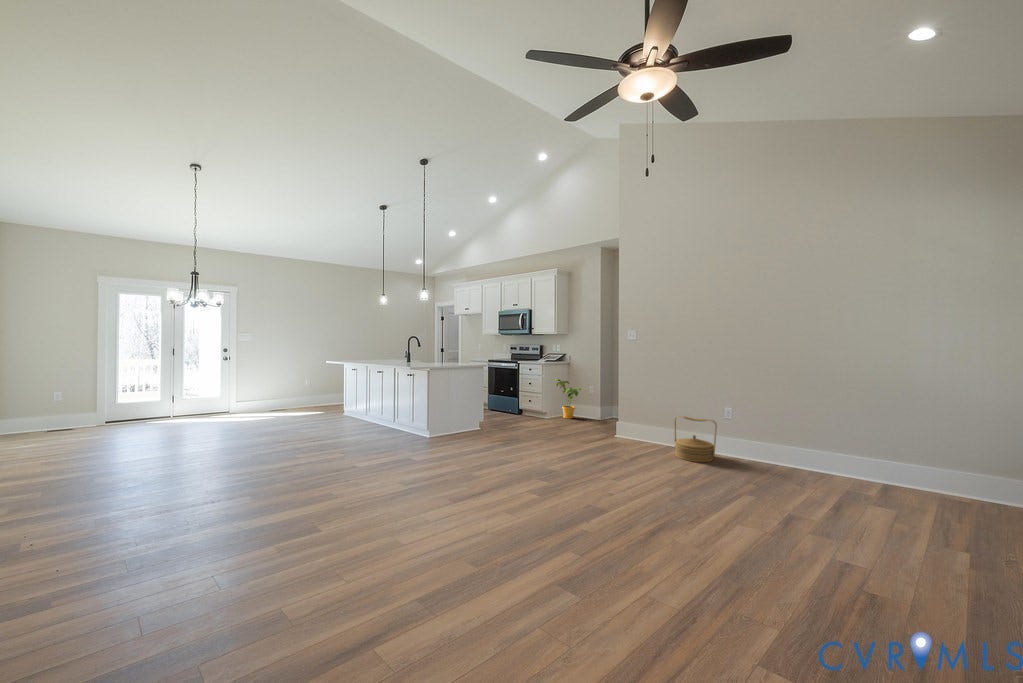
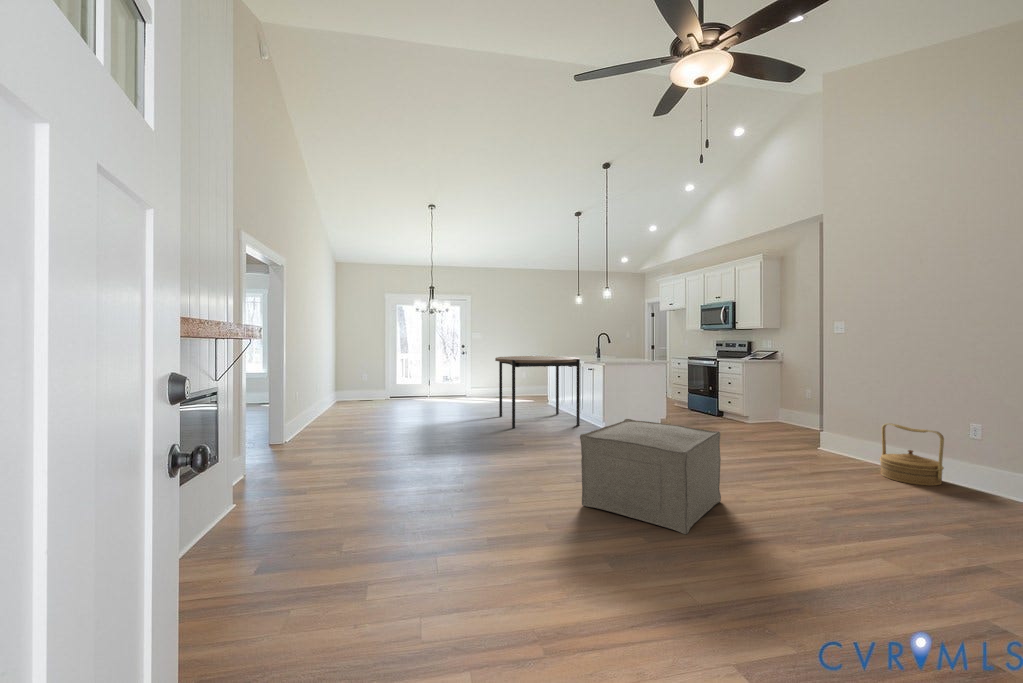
dining table: none [297,364,406,457] -> present [495,356,580,429]
house plant: present [555,379,581,419] -> none [758,378,796,425]
ottoman: none [505,441,631,563] -> present [580,419,721,534]

